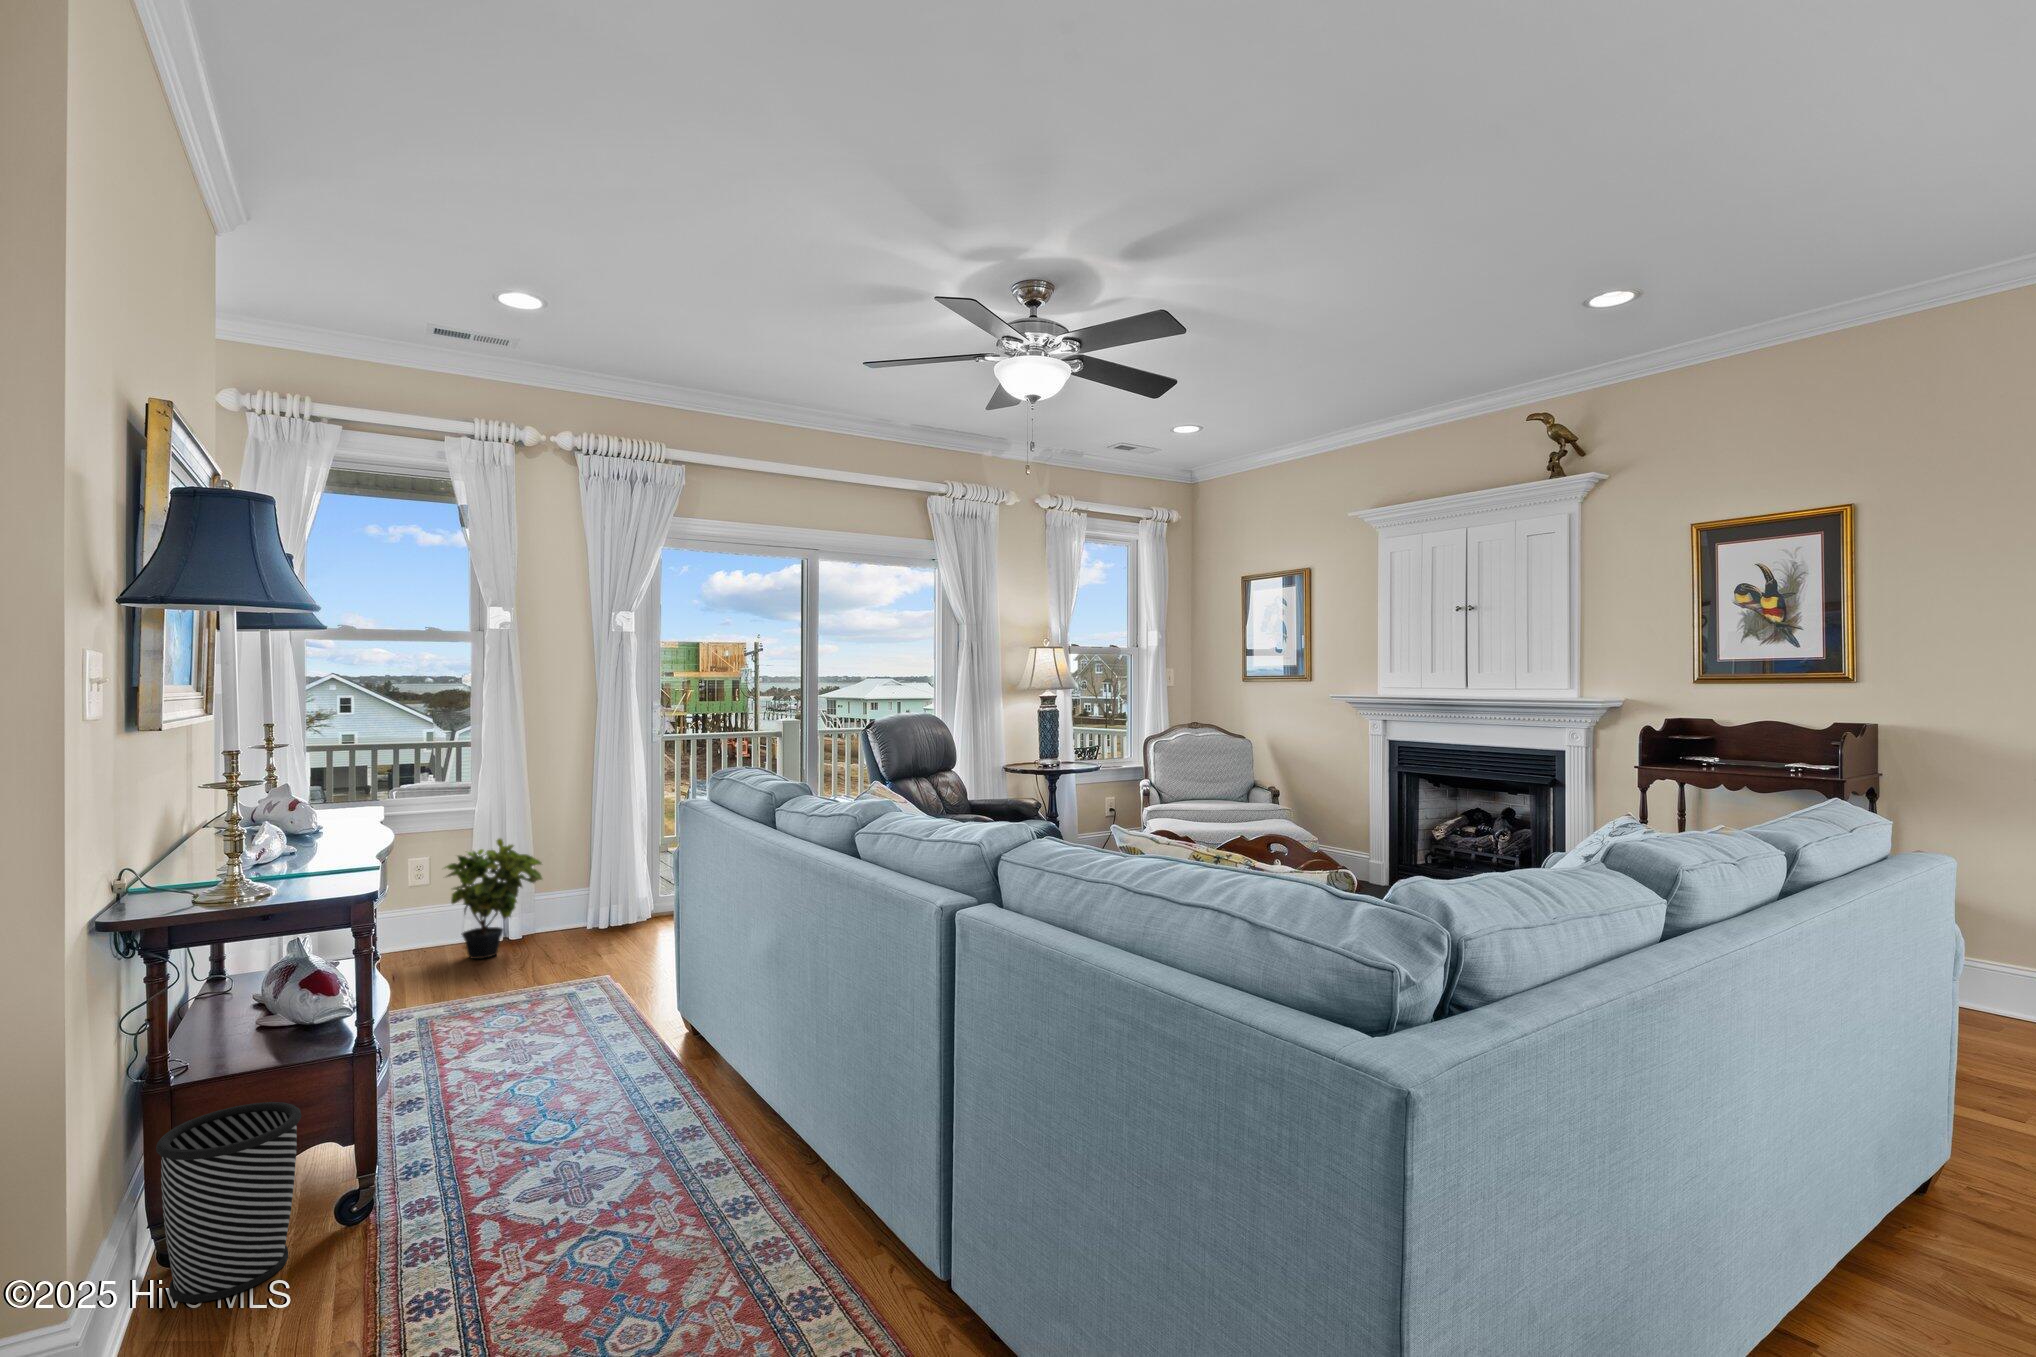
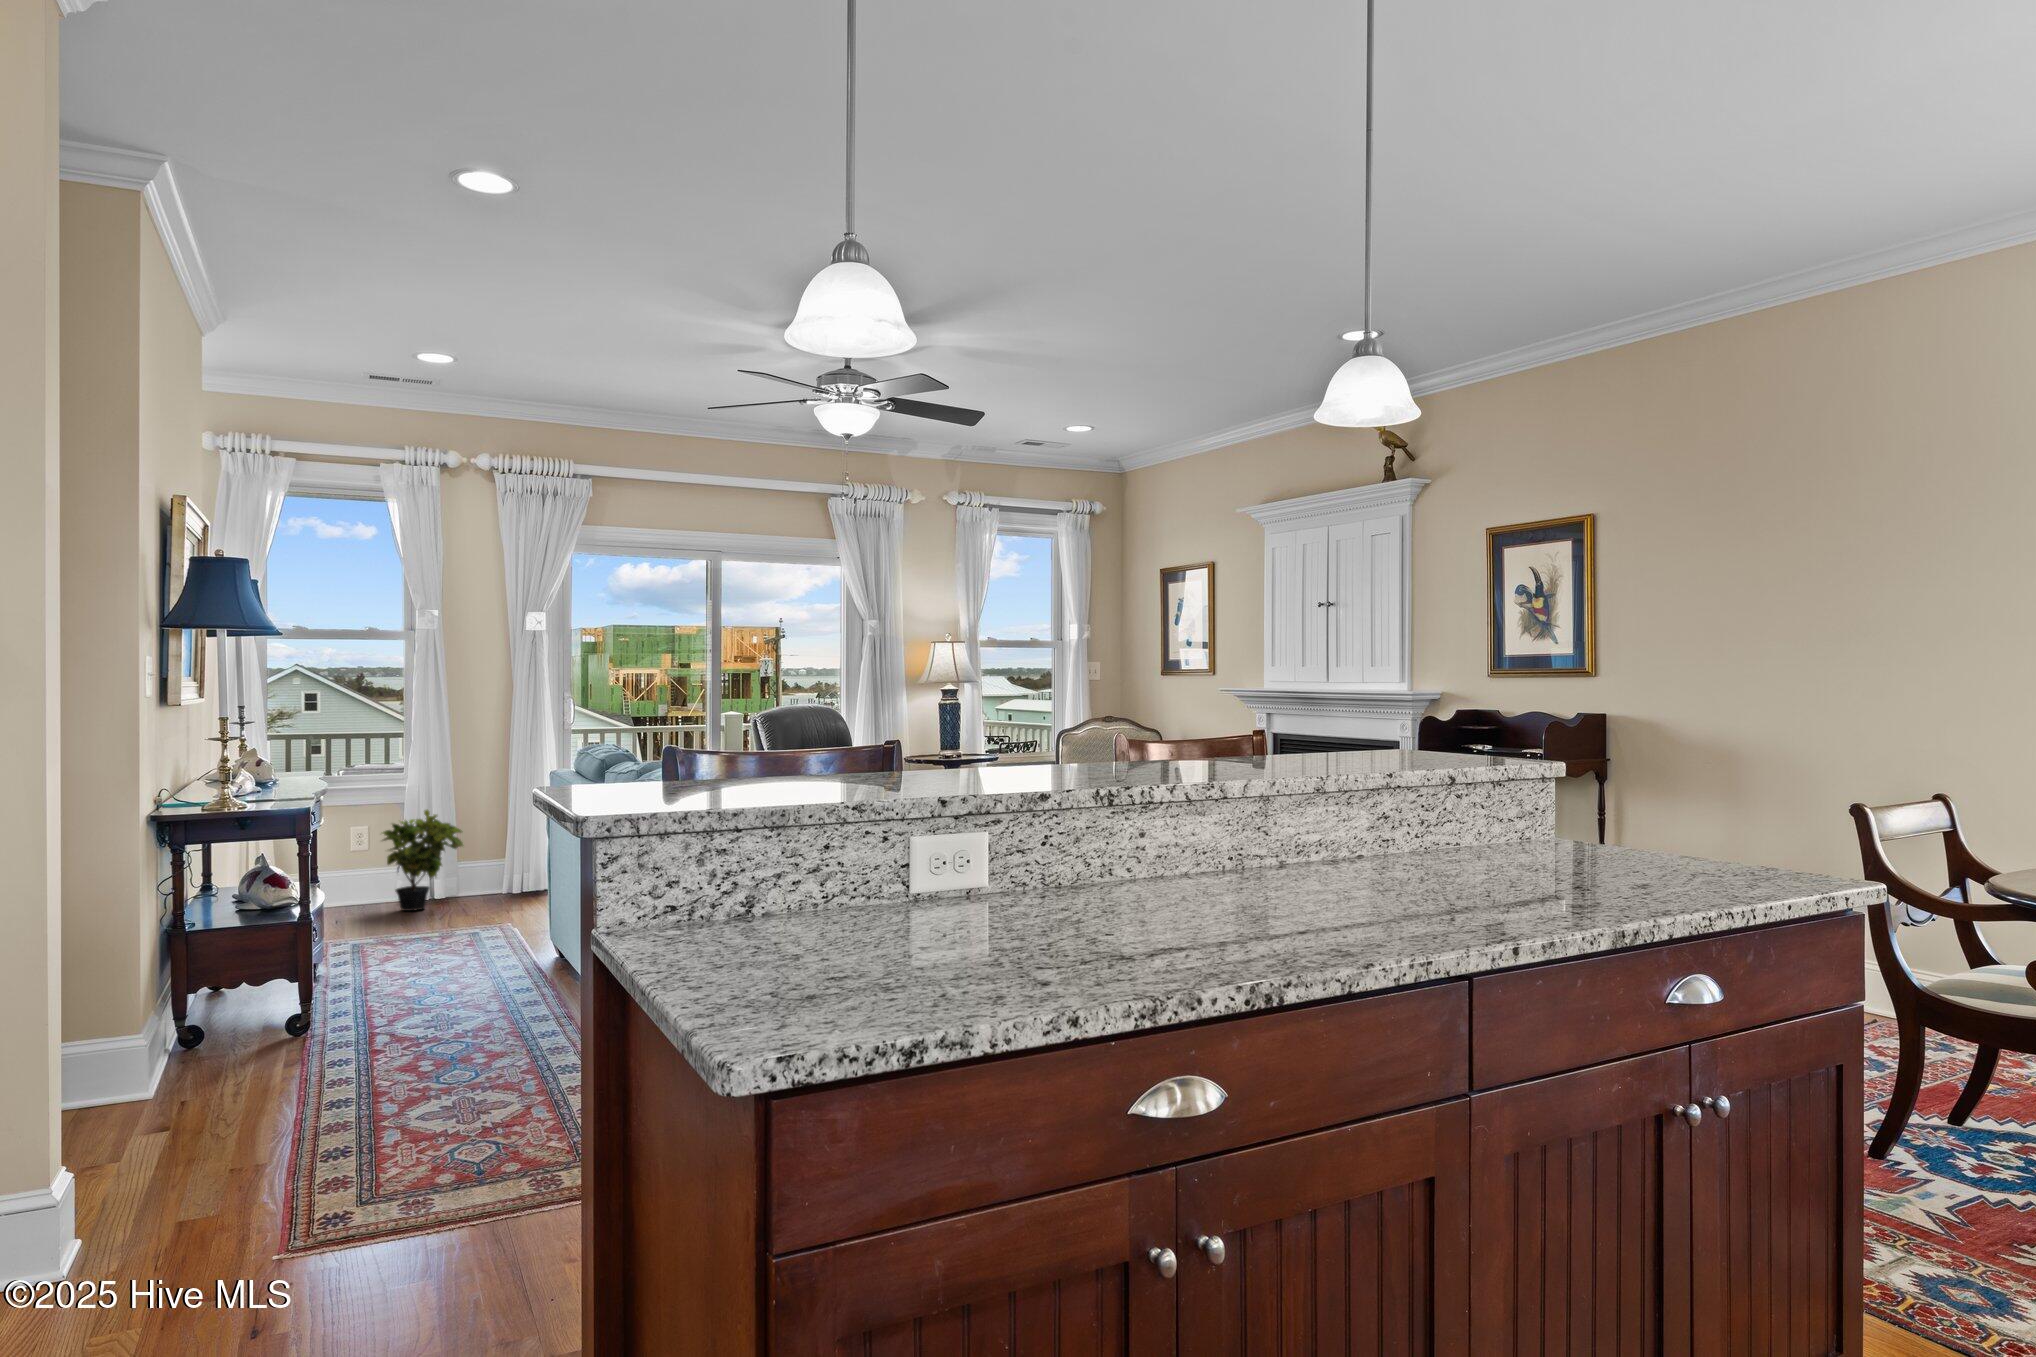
wastebasket: present [156,1102,302,1303] -> none [176,952,264,1065]

